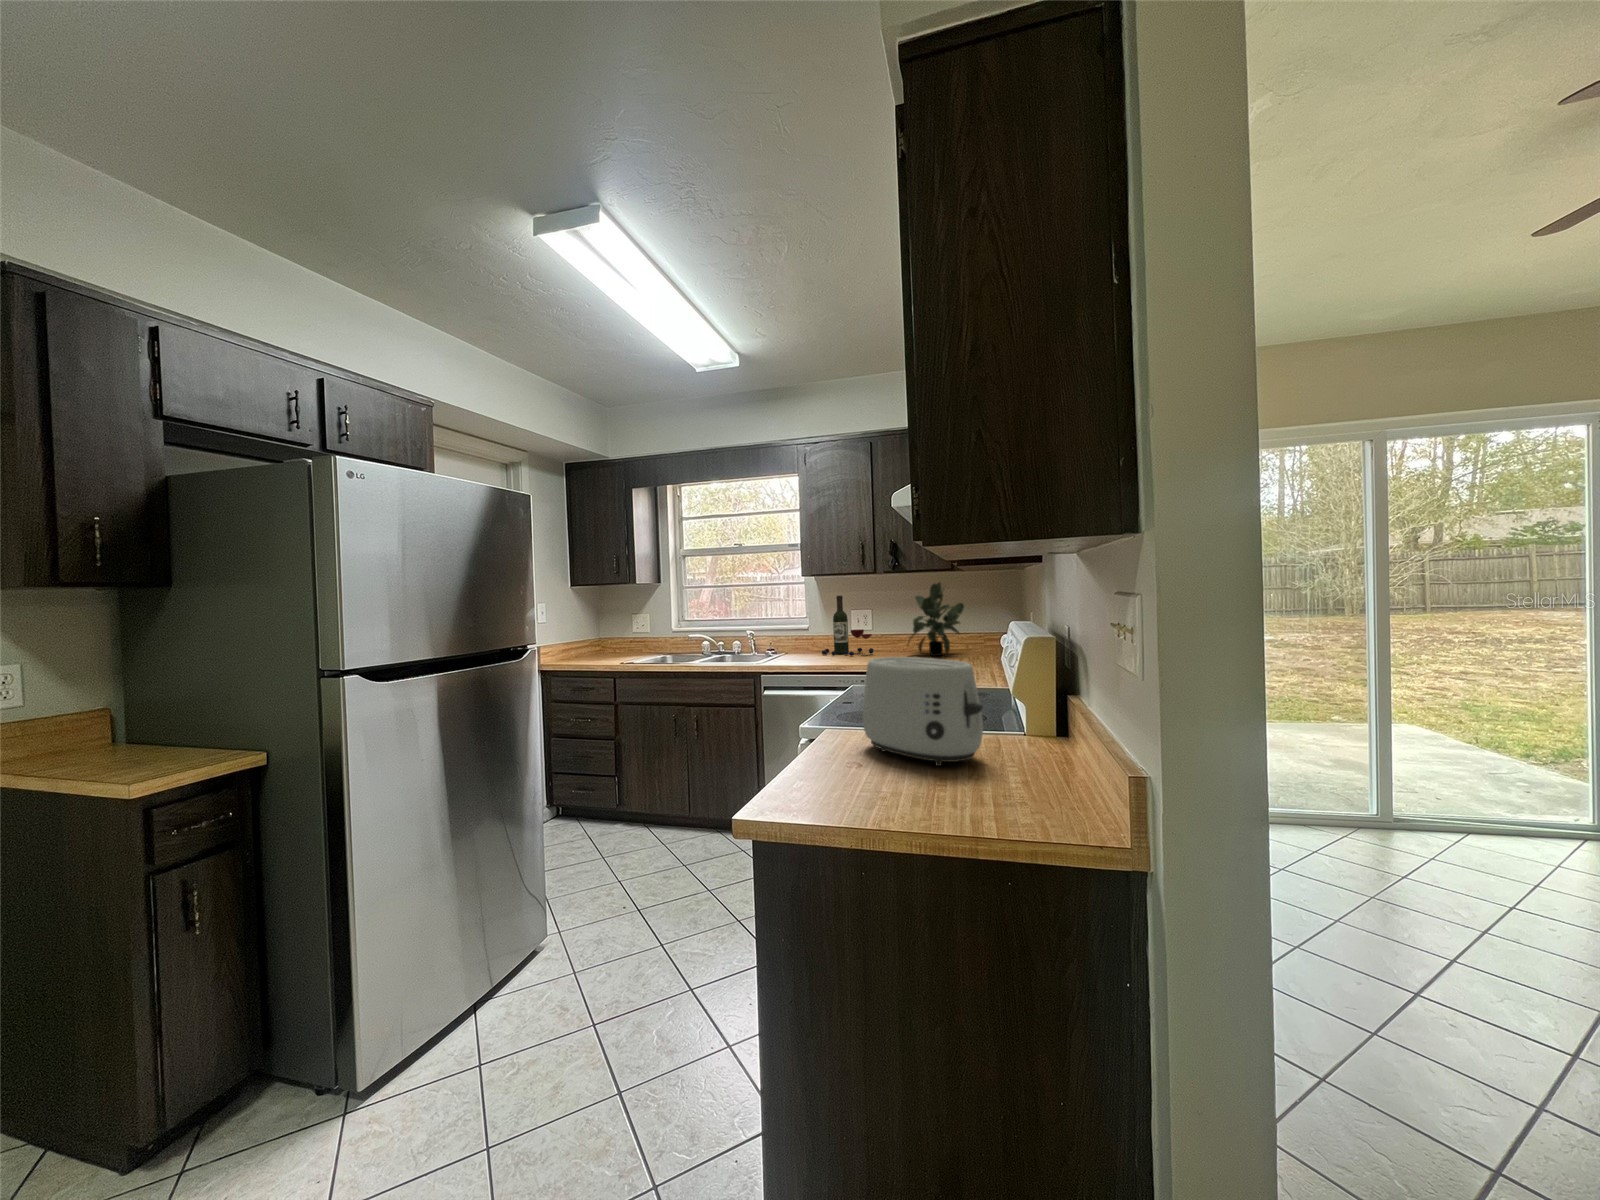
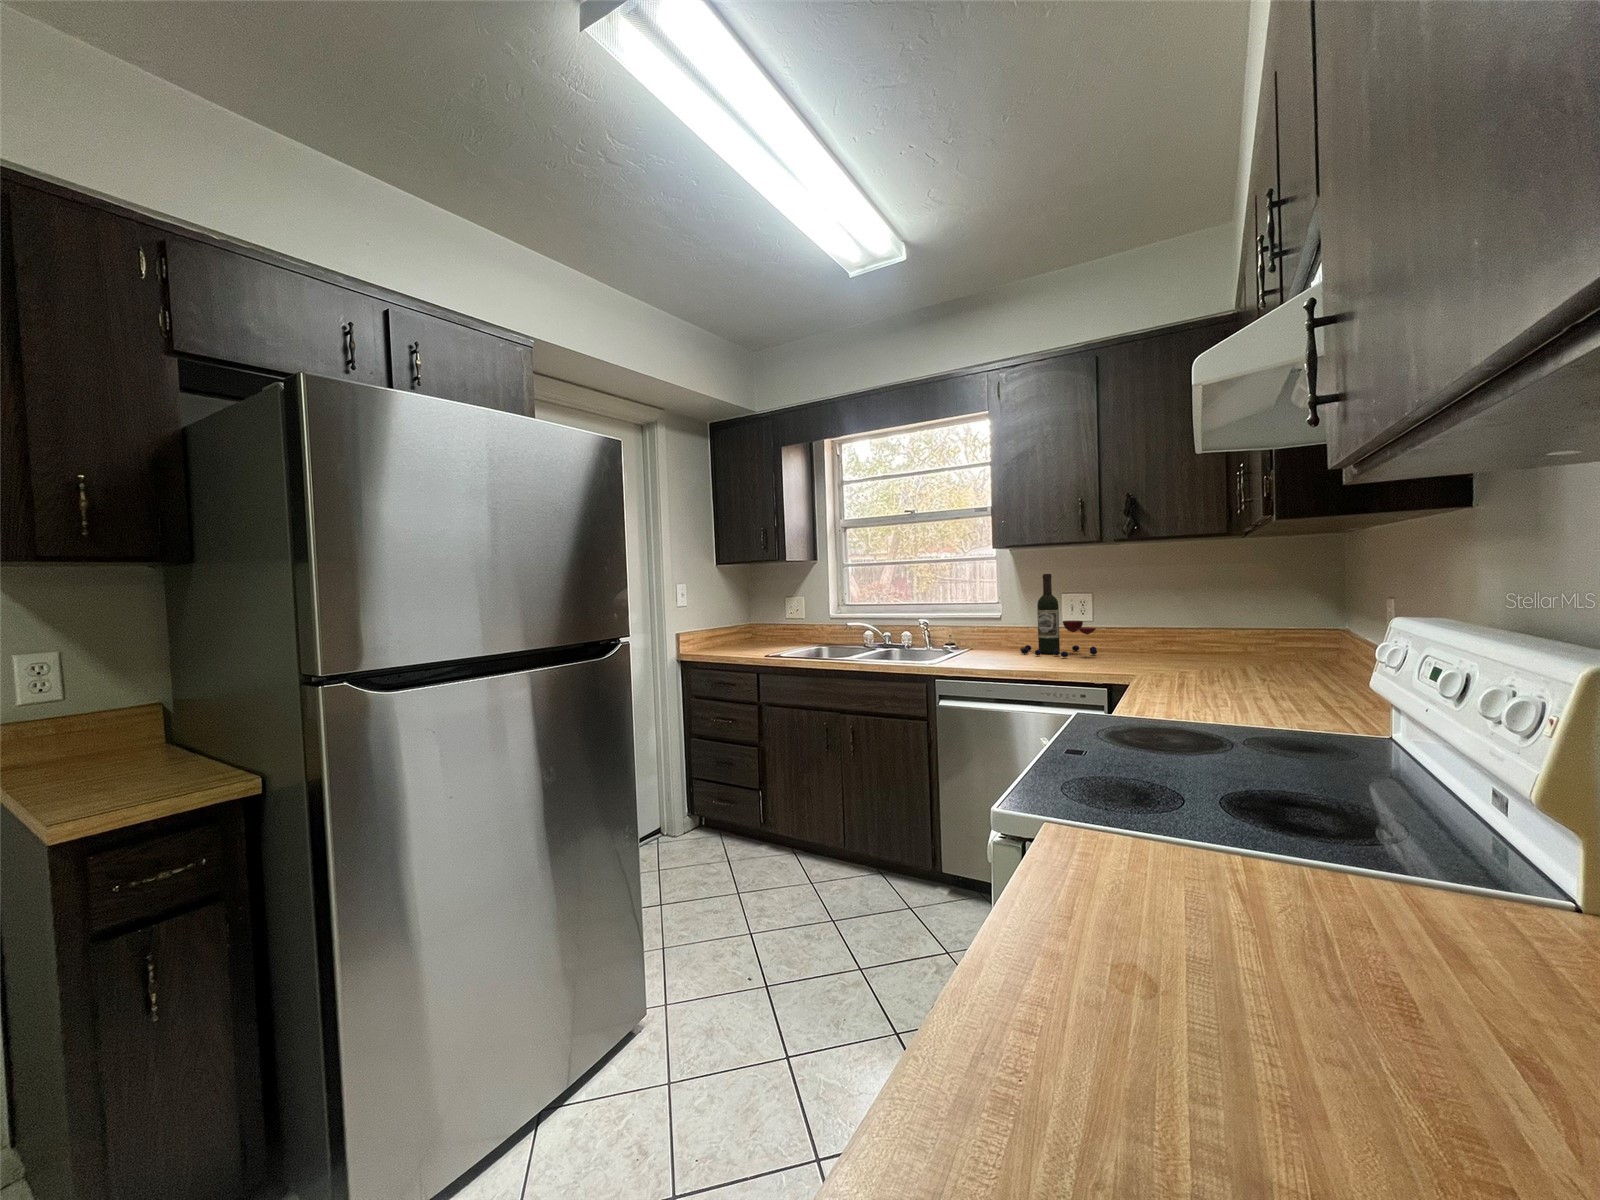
potted plant: present [908,583,964,656] -> none [1152,553,1250,663]
toaster: present [862,657,983,766] -> none [1124,706,1529,1021]

